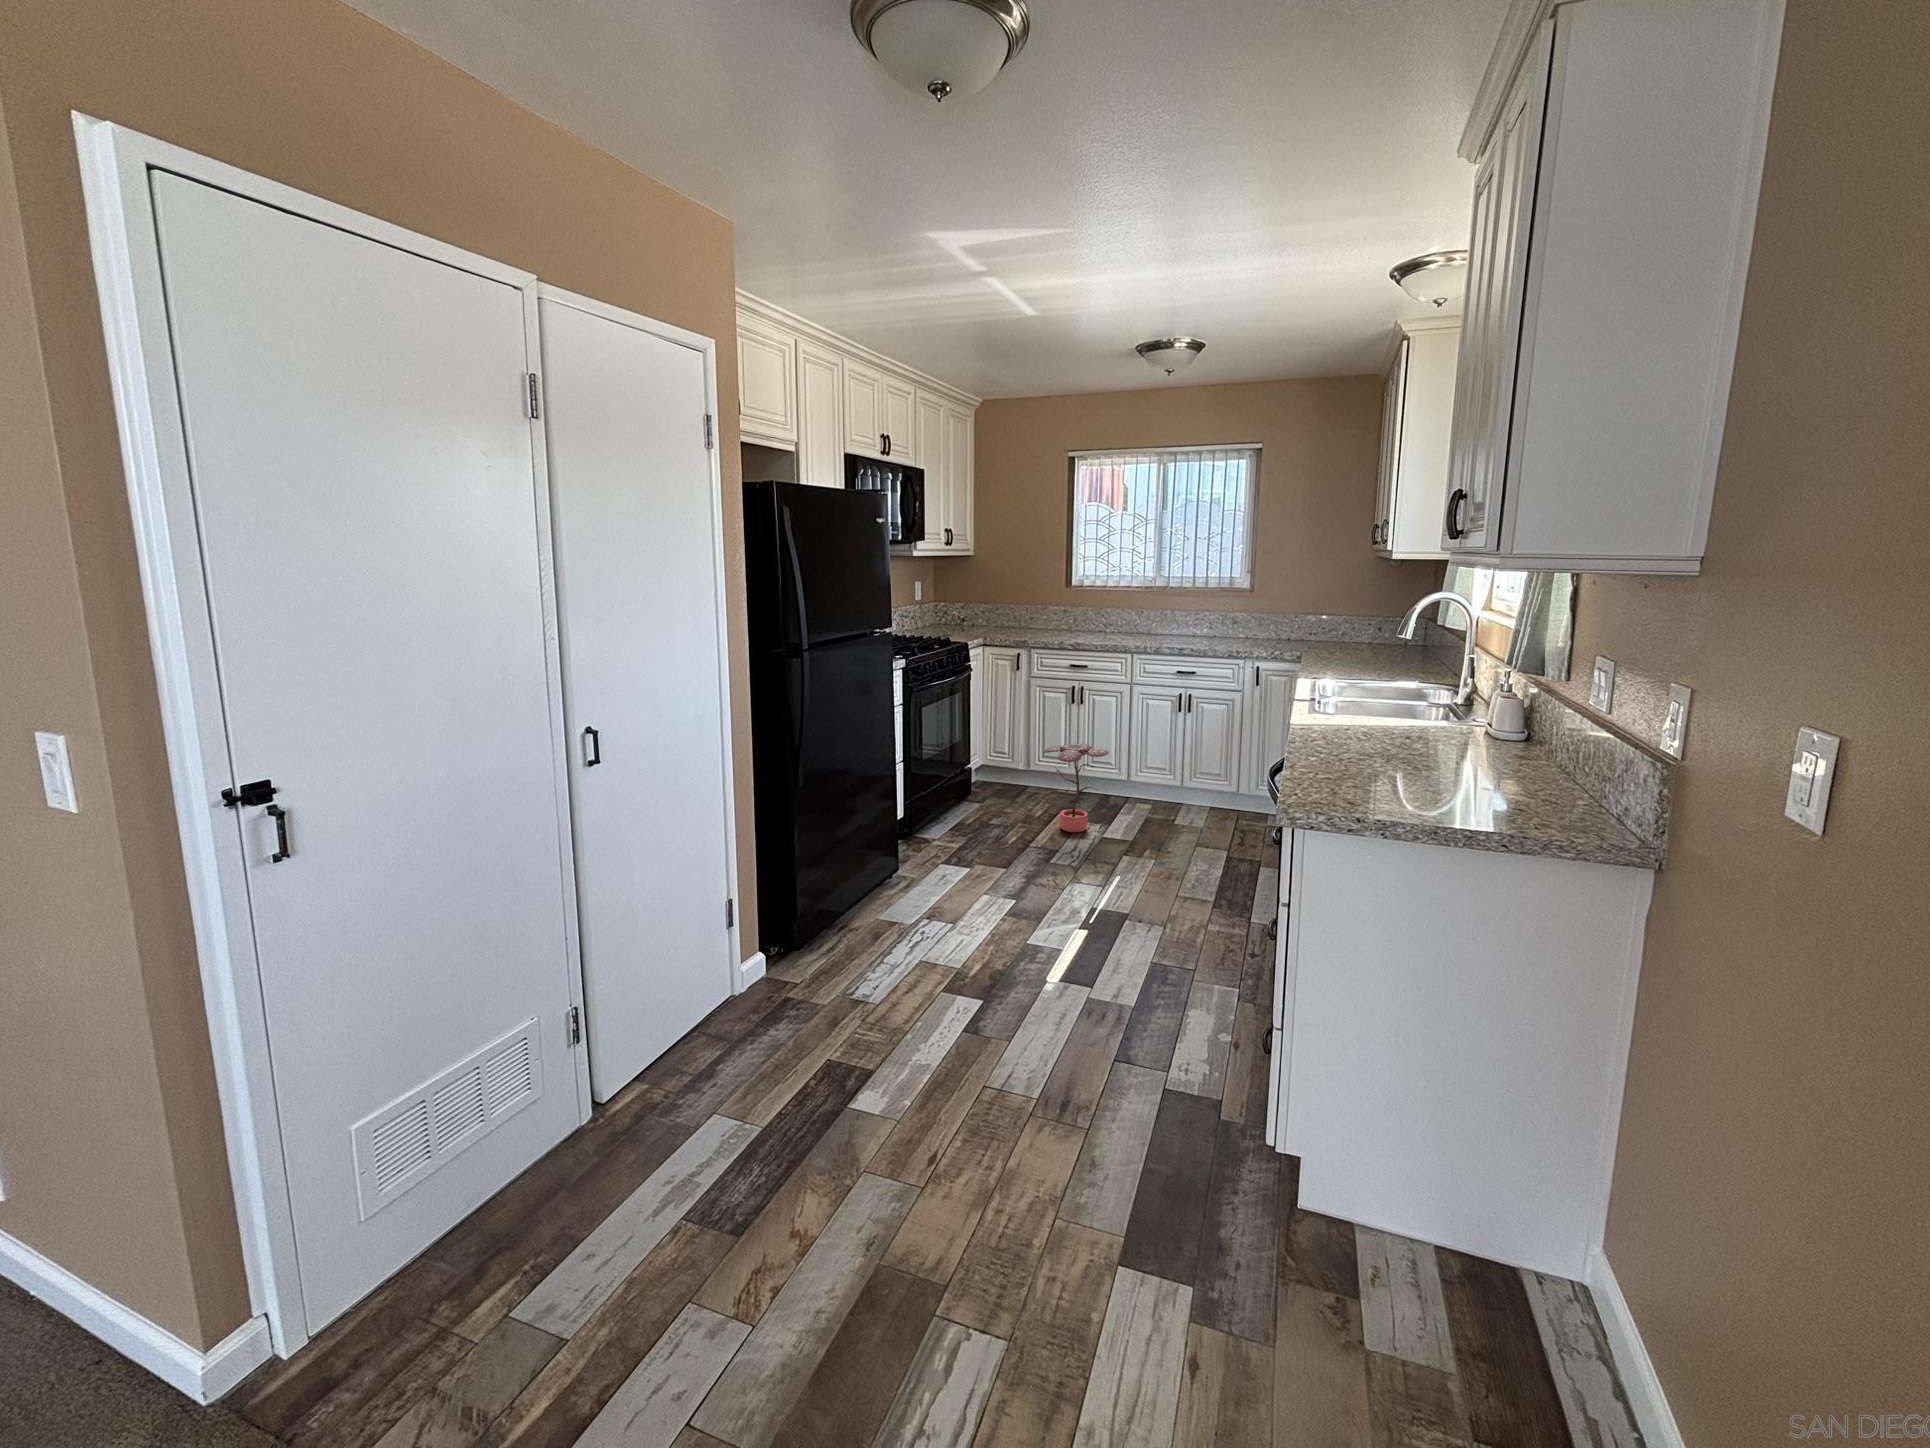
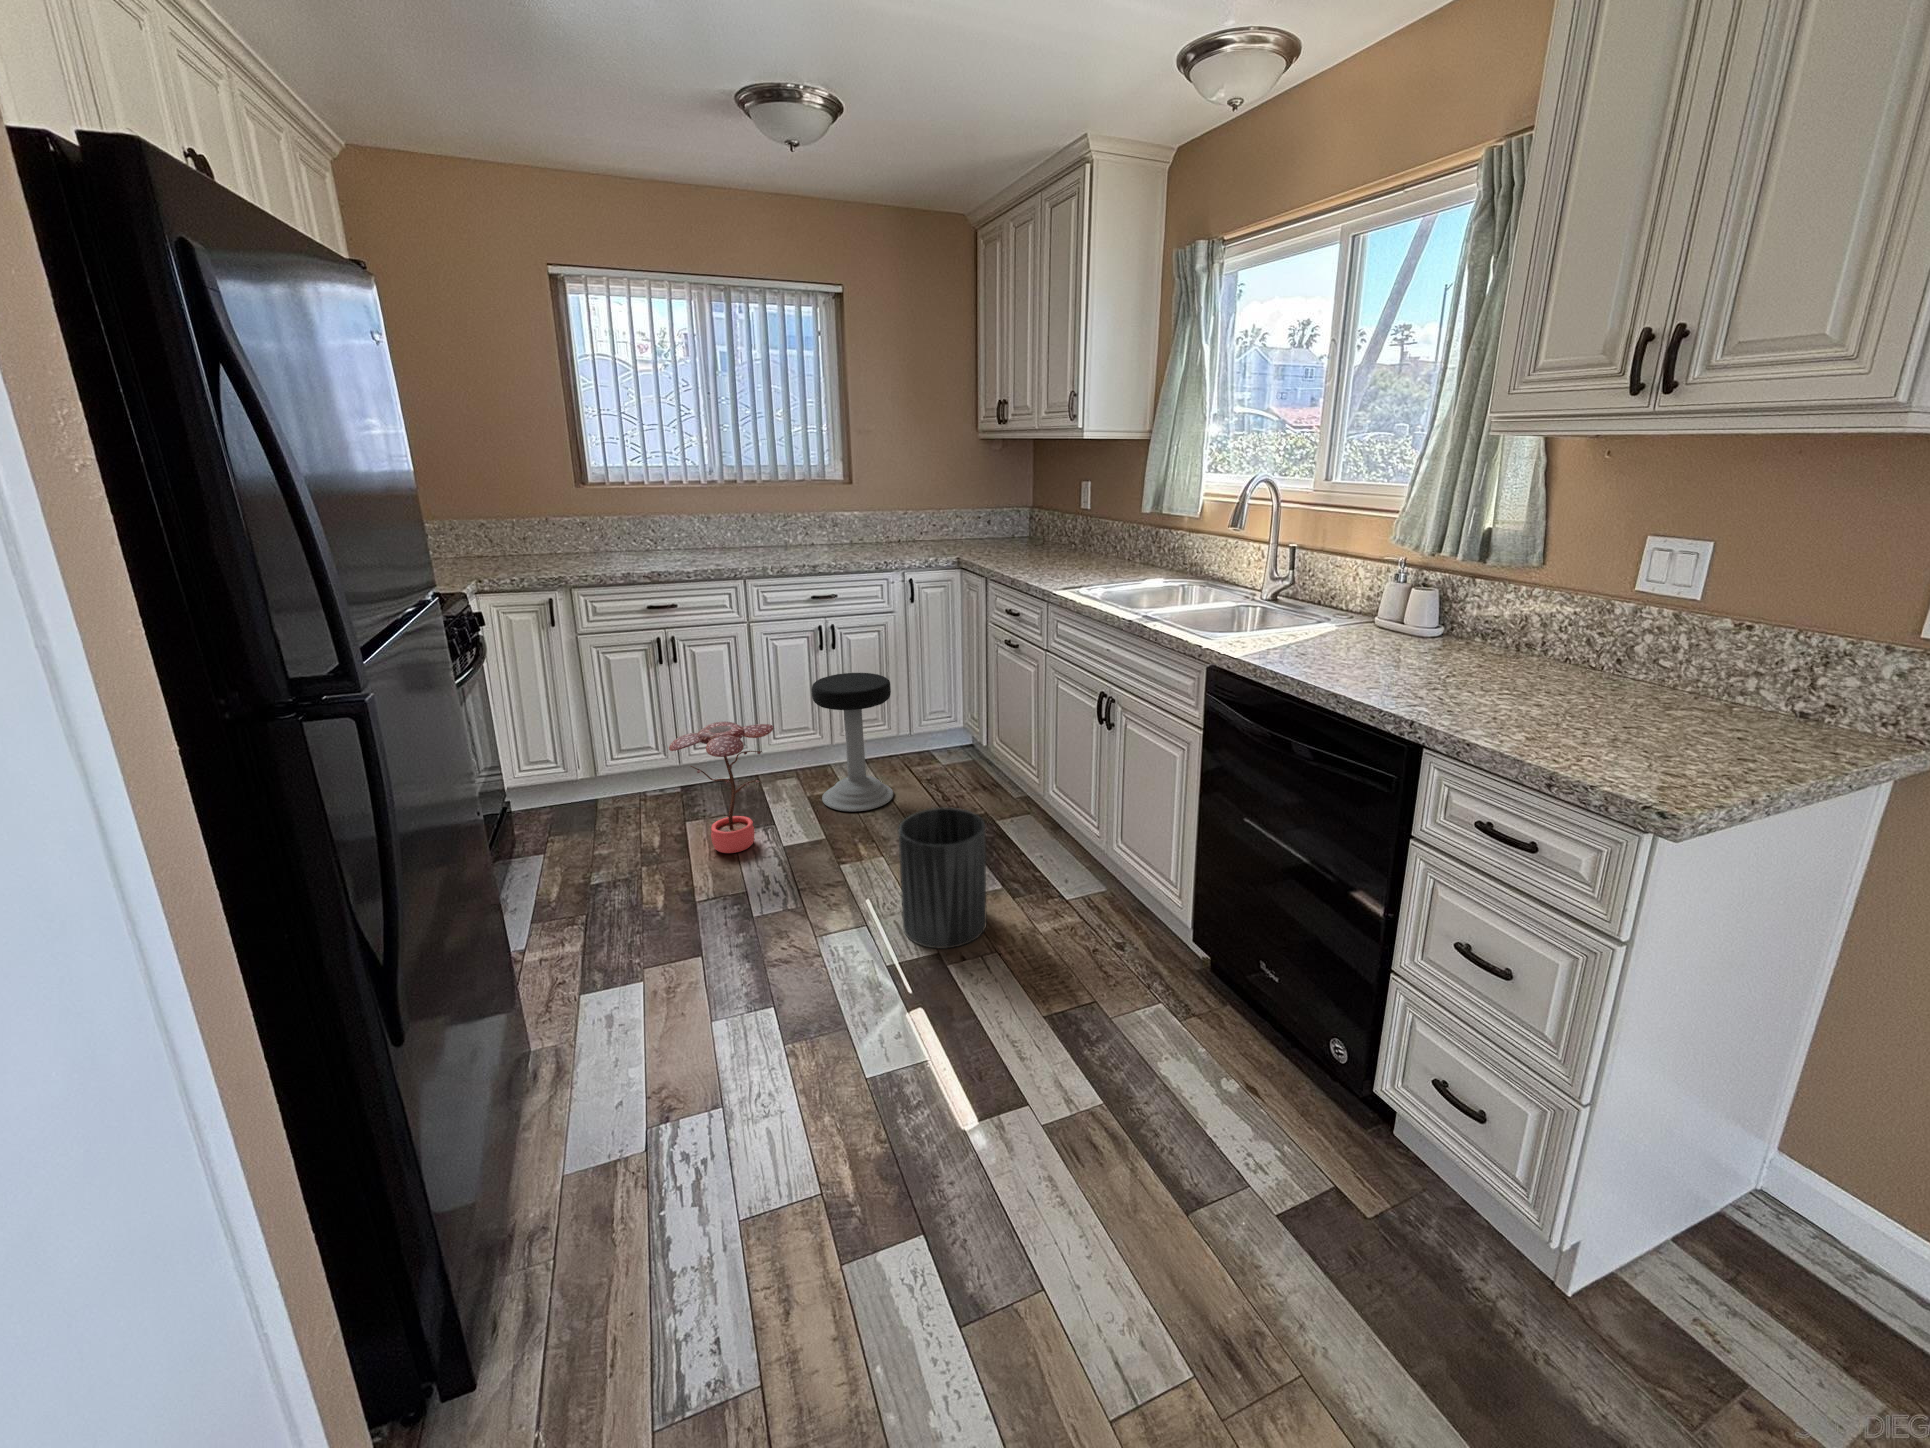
stool: none [1151,731,1211,835] -> present [812,673,893,812]
trash can: none [1118,819,1182,917] -> present [898,808,987,949]

